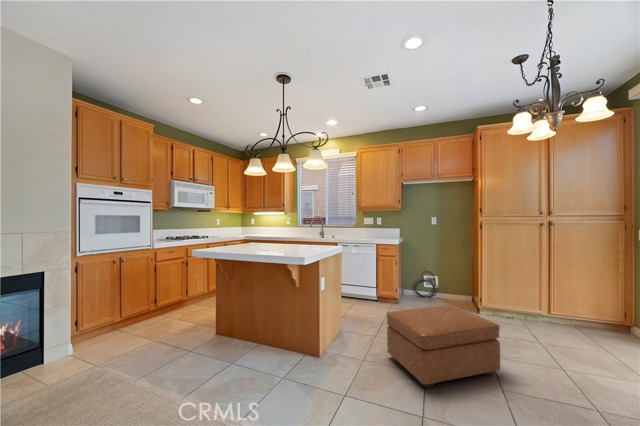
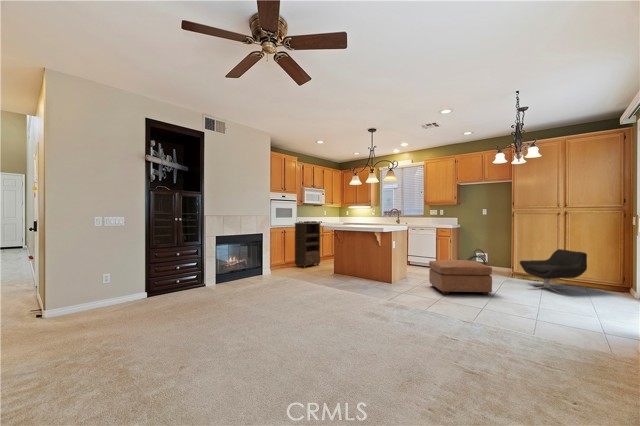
bookshelf: none [143,240,198,326] -> present [295,223,320,268]
lounge chair: none [500,274,600,350] -> present [520,249,587,294]

